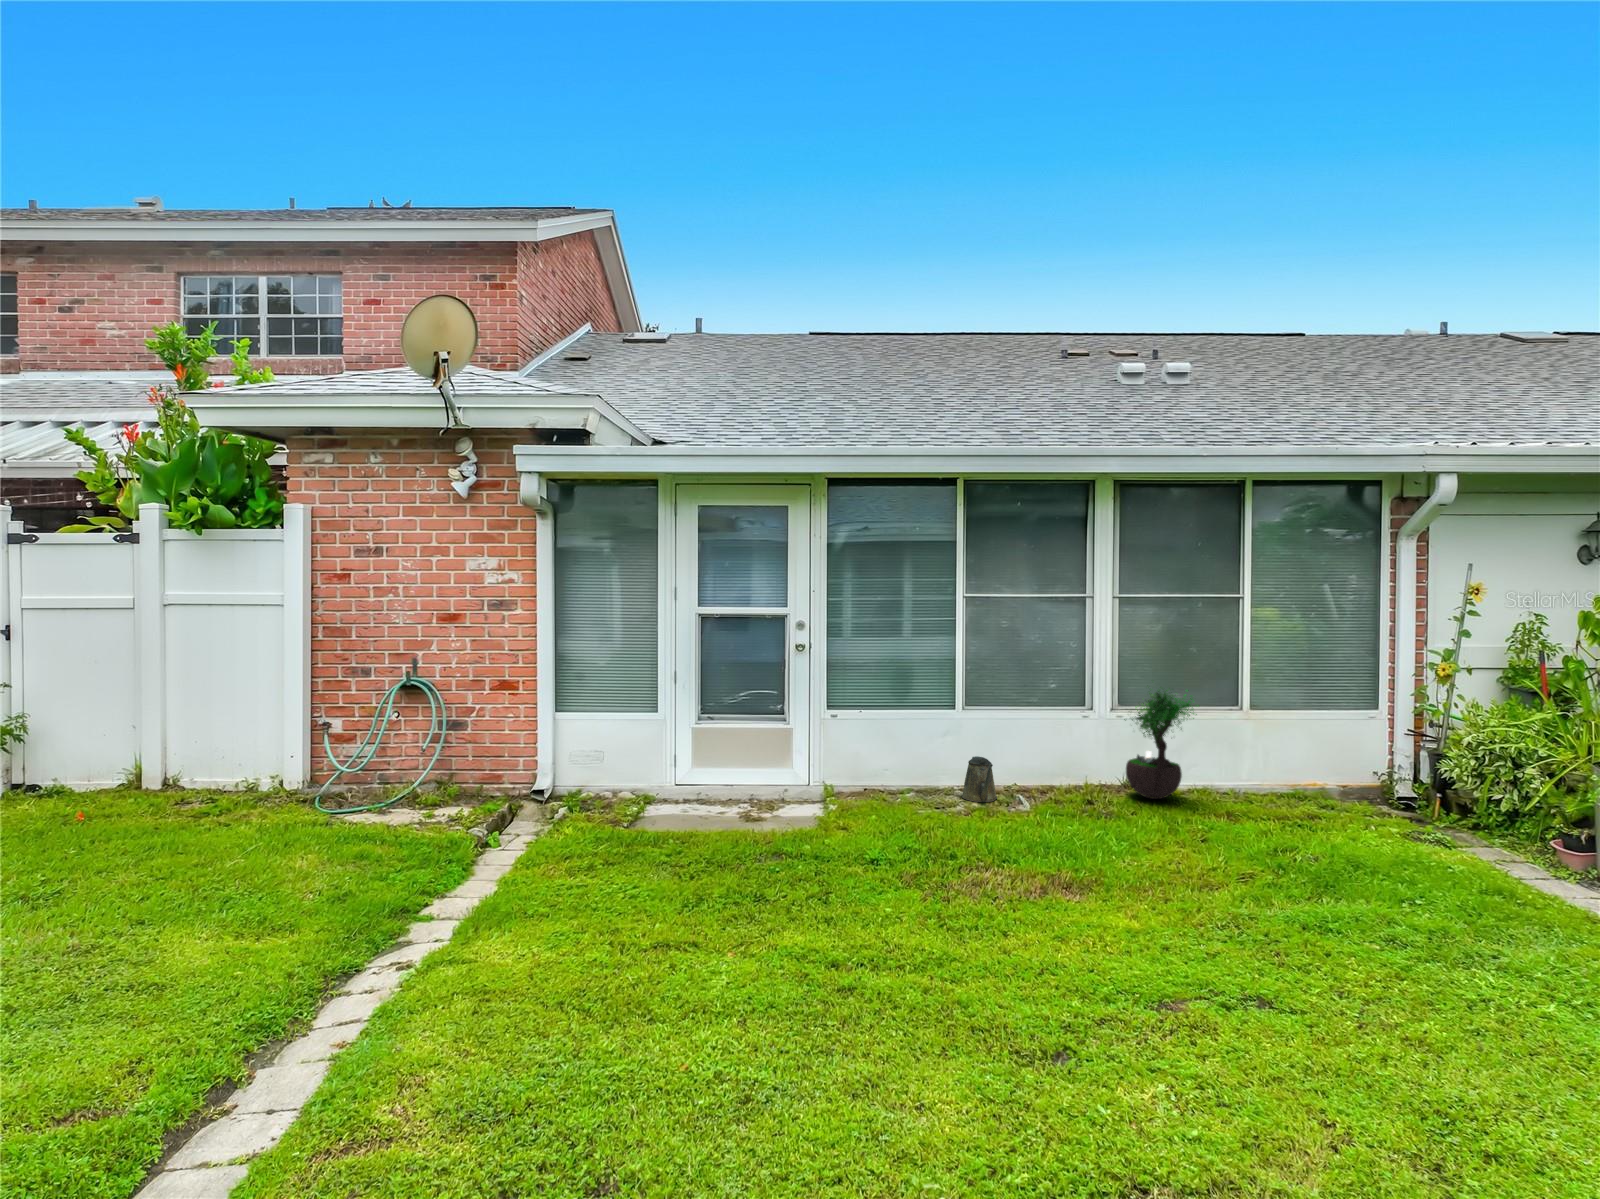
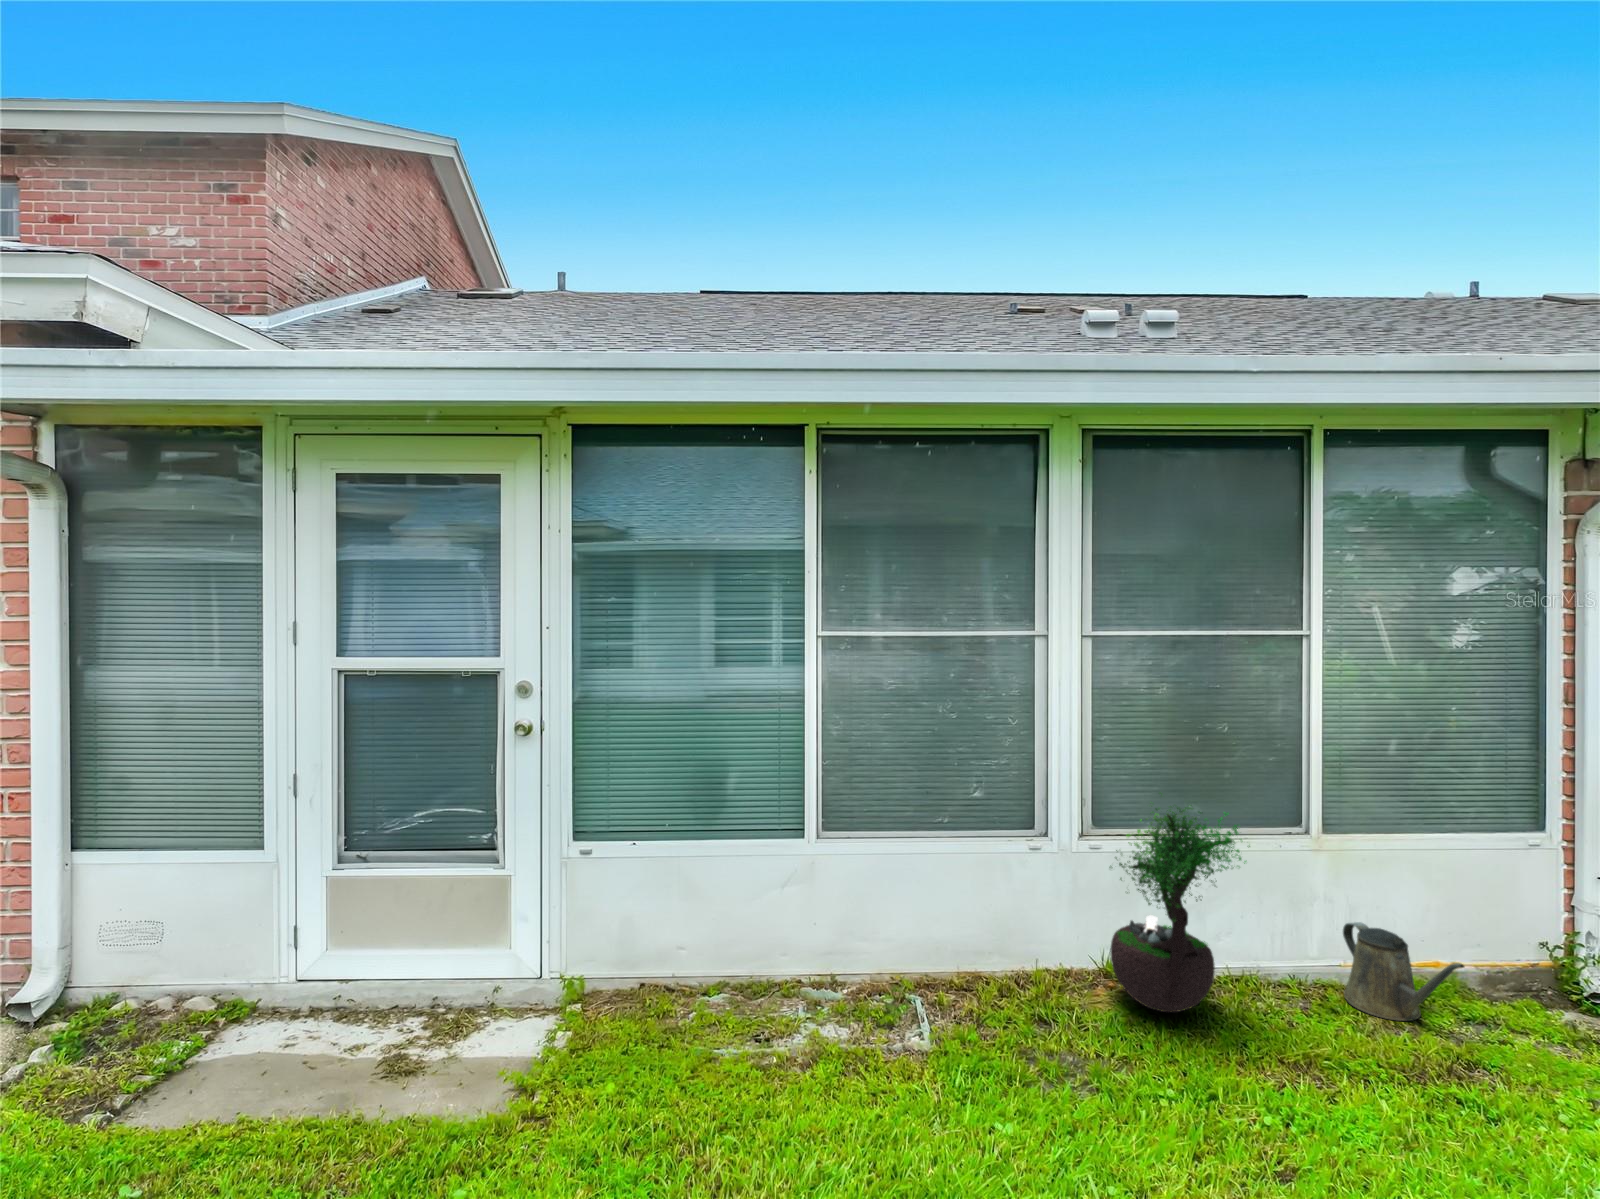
watering can: present [962,756,997,802] -> present [1343,922,1464,1021]

